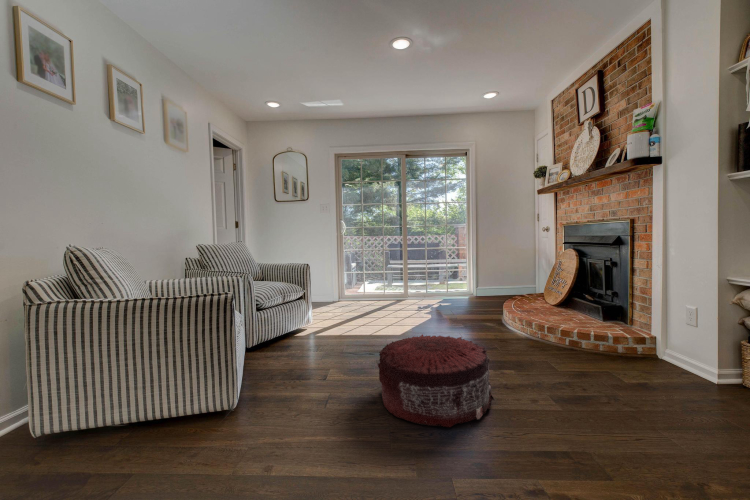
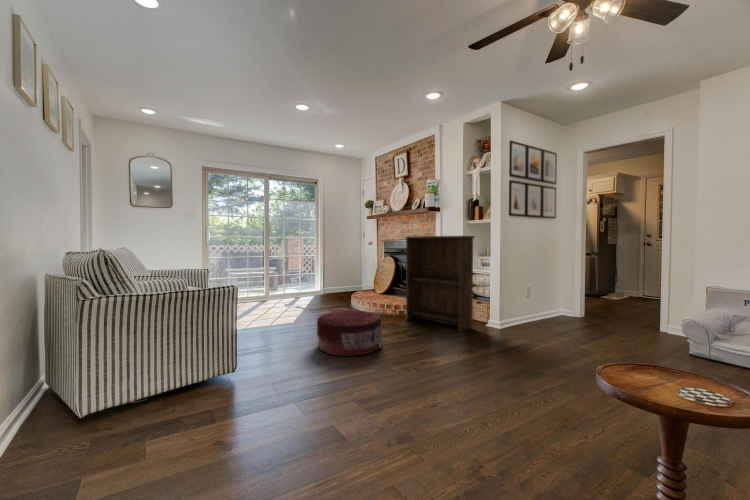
bookshelf: none [575,203,746,416] -> present [405,236,475,332]

